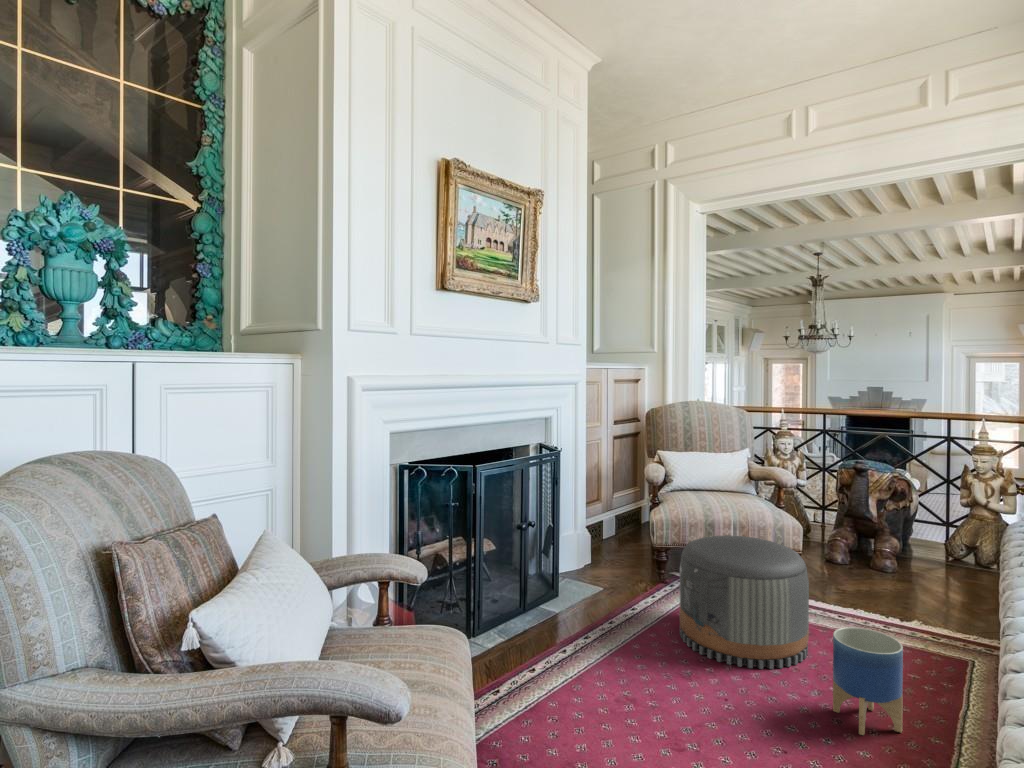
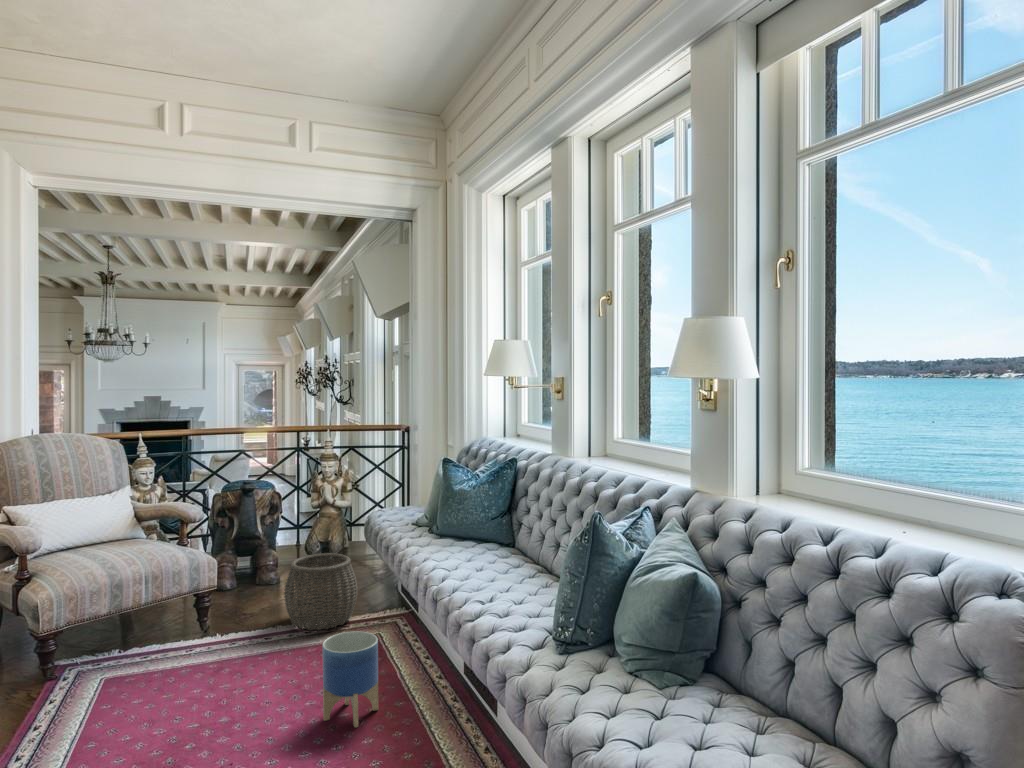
pouf: present [680,535,809,669] -> none [119,583,269,736]
woven basket: none [868,548,963,635] -> present [284,553,357,630]

